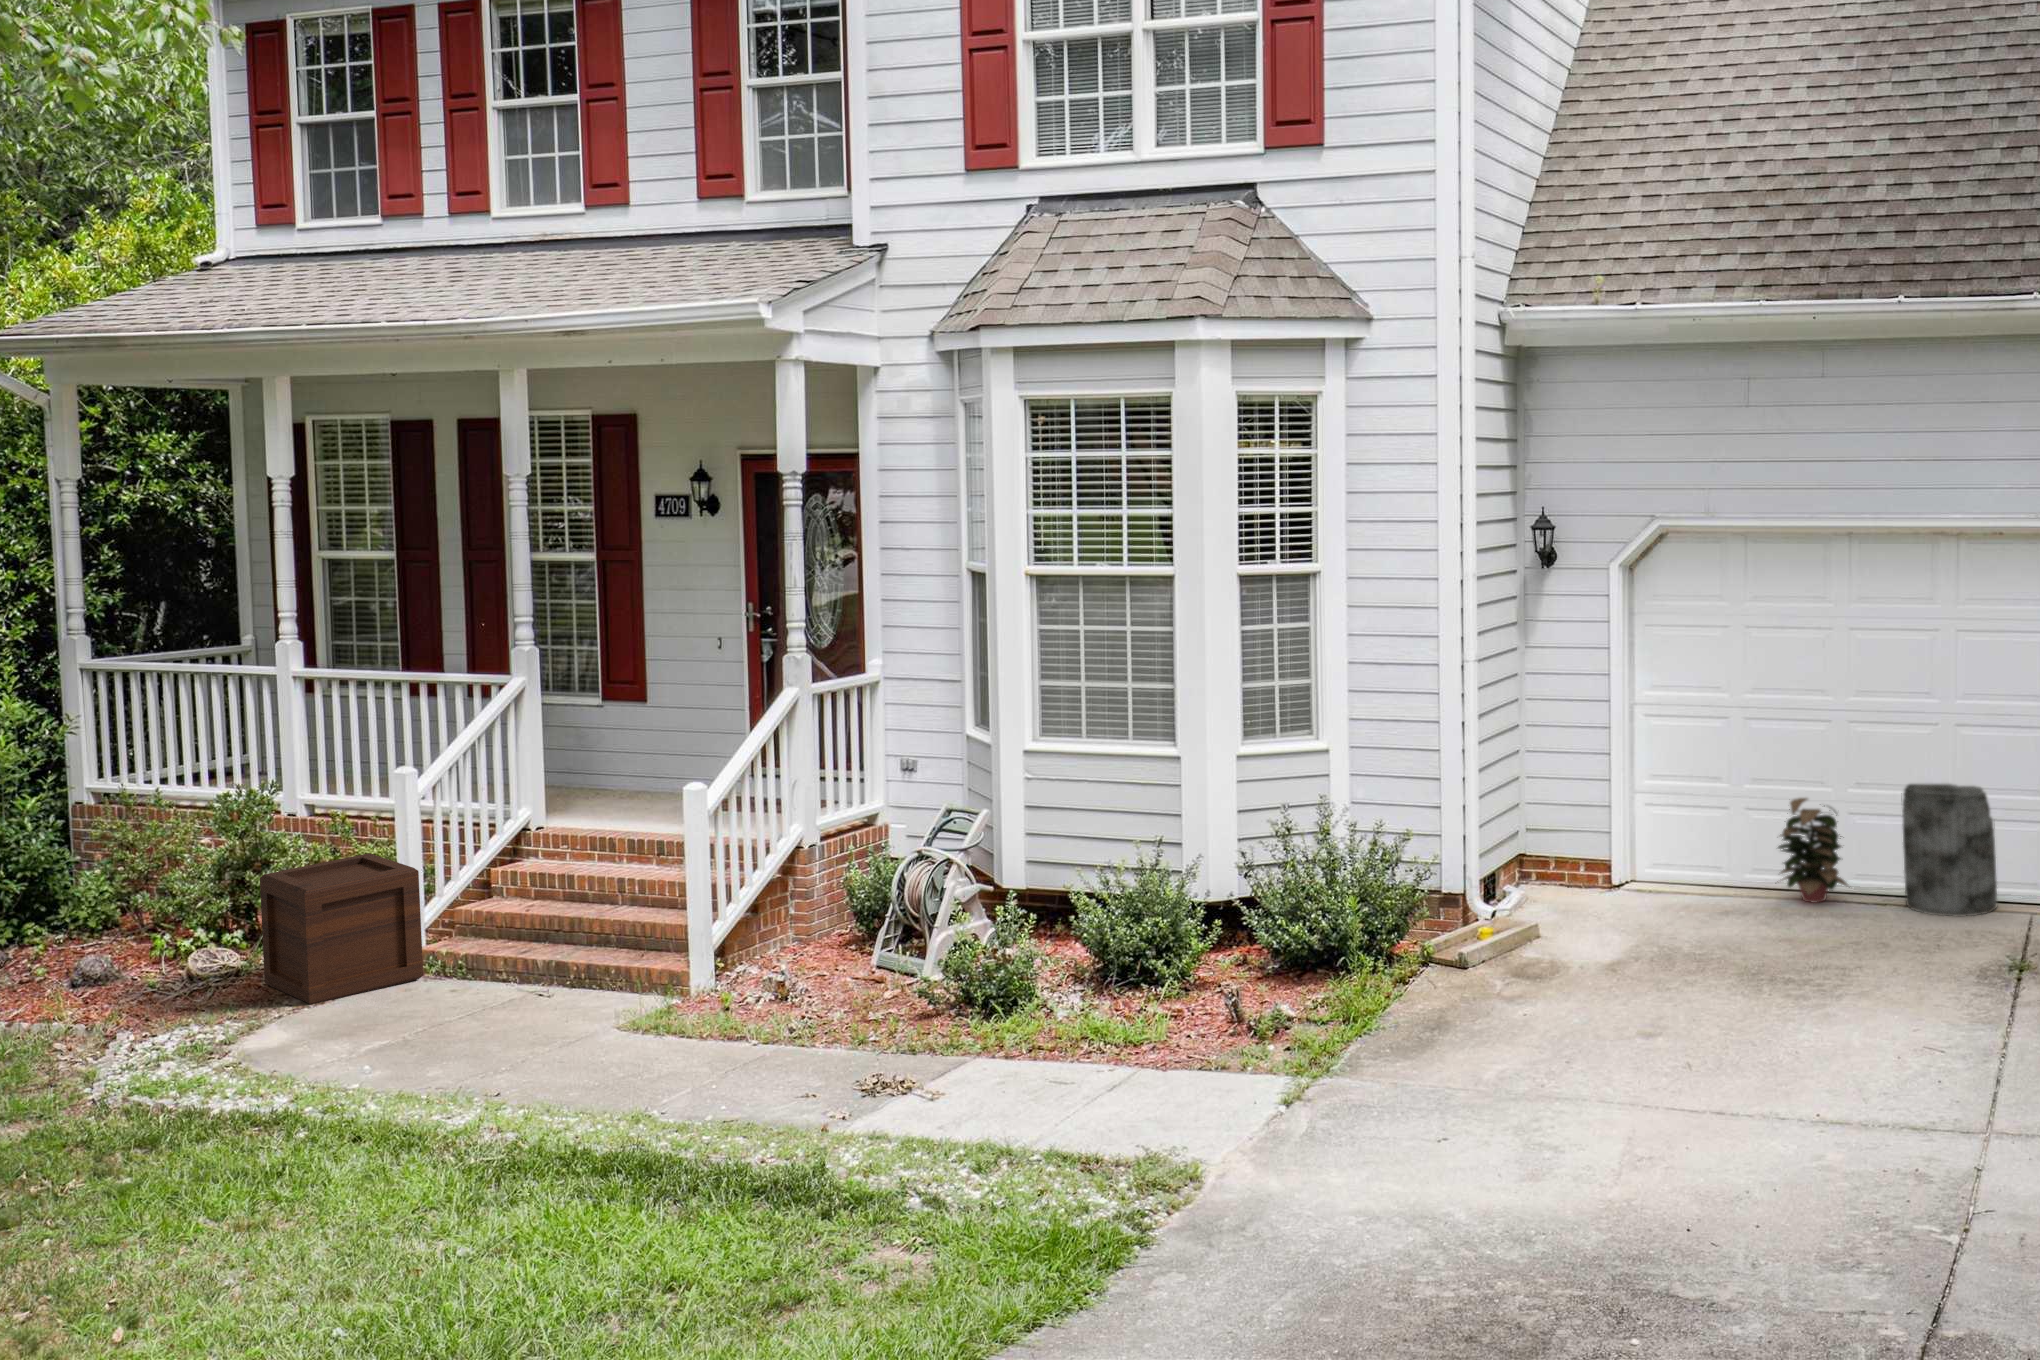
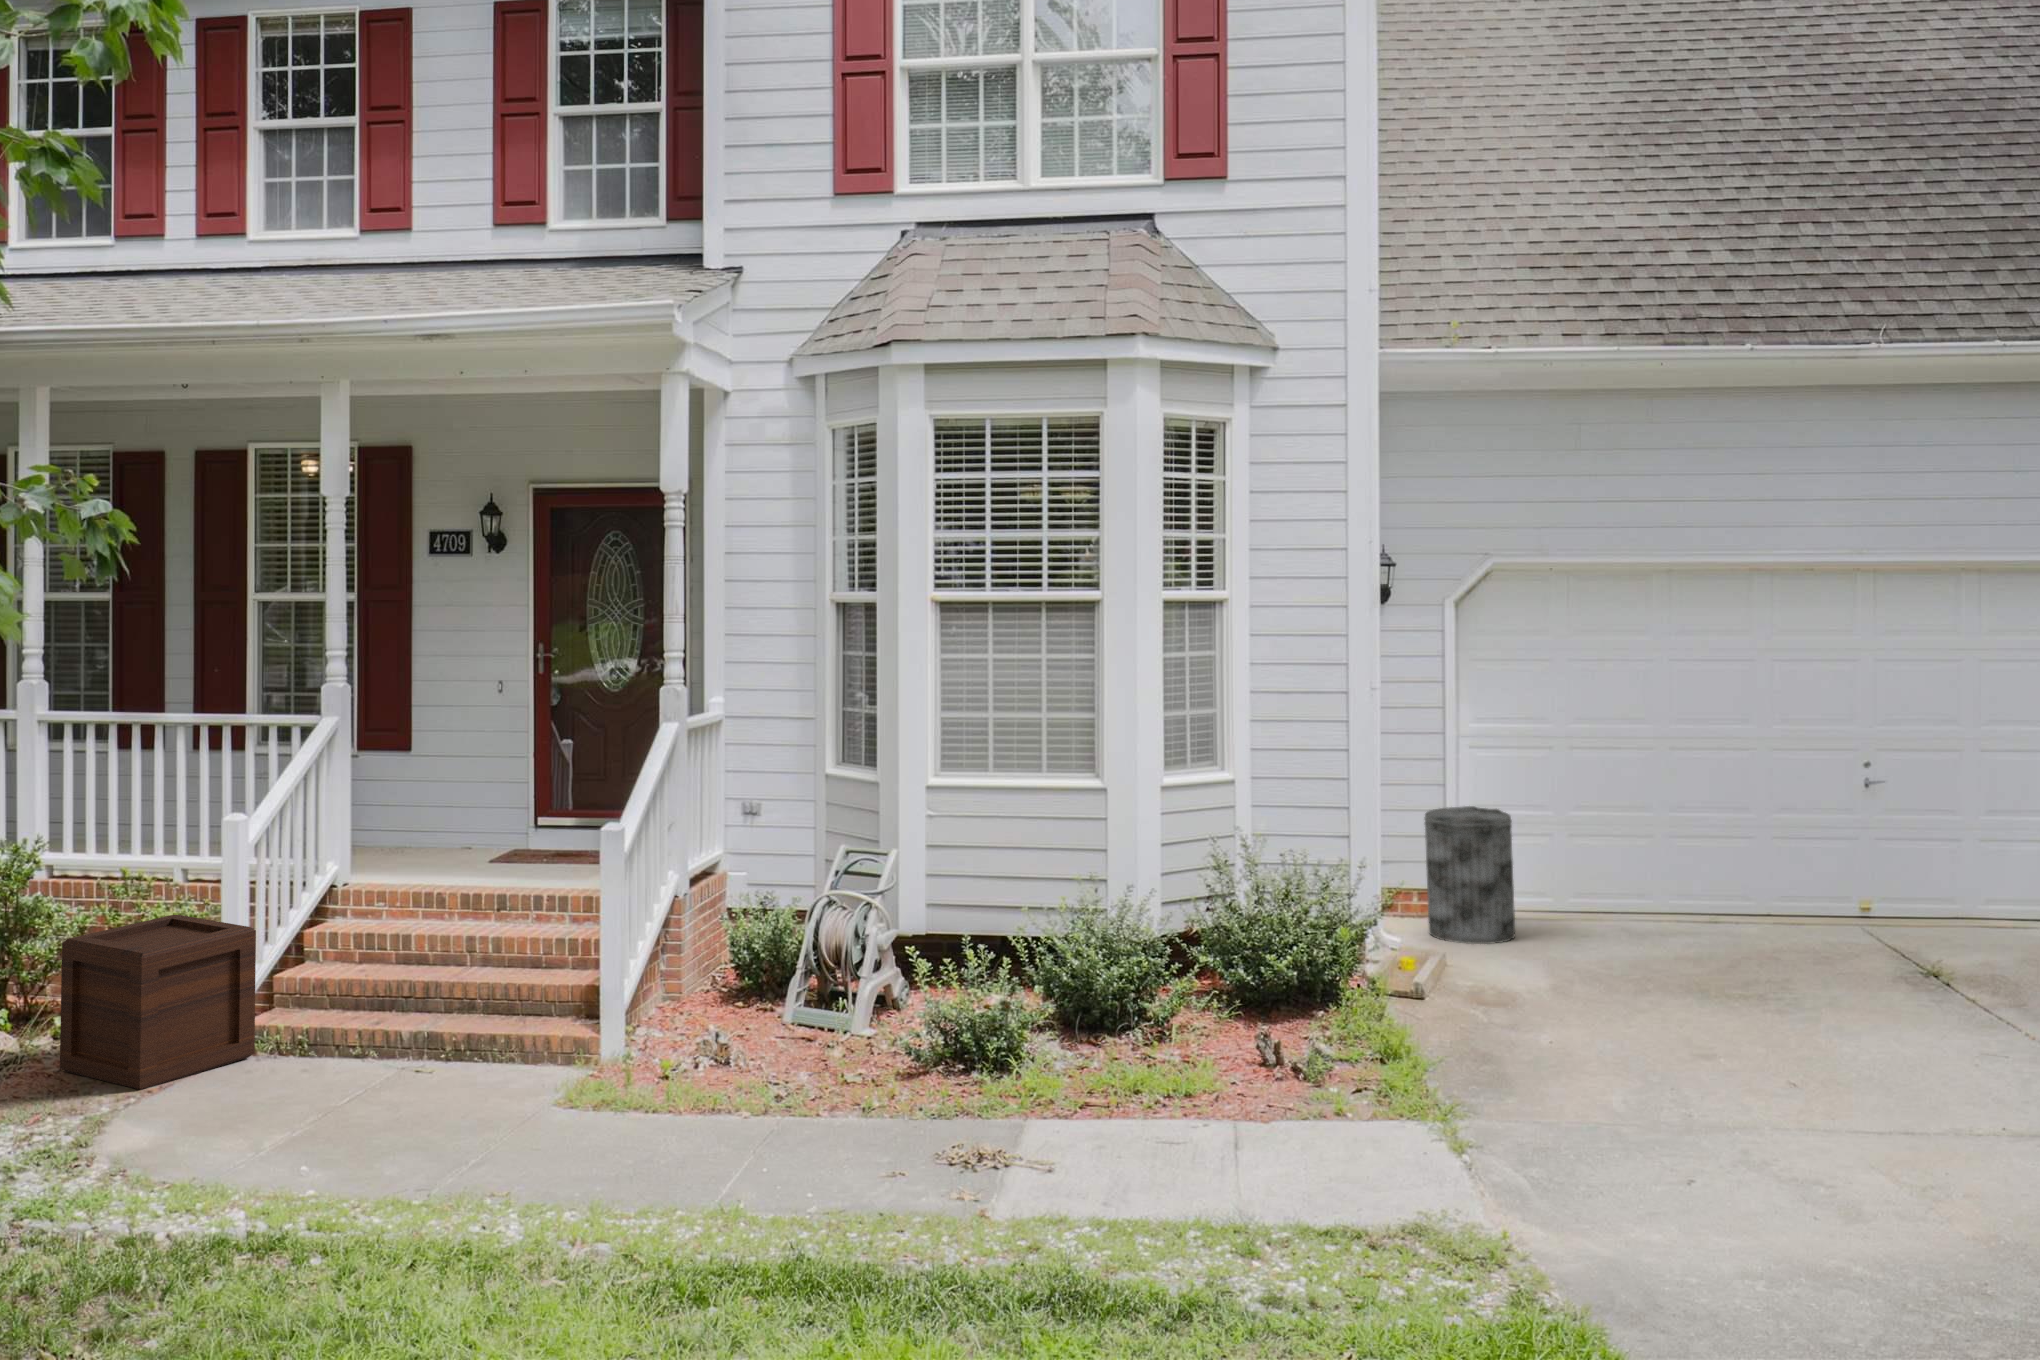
trash can: present [1903,784,1997,916] -> present [1425,806,1515,944]
decorative plant: present [1777,798,1850,903] -> none [1591,829,1670,935]

